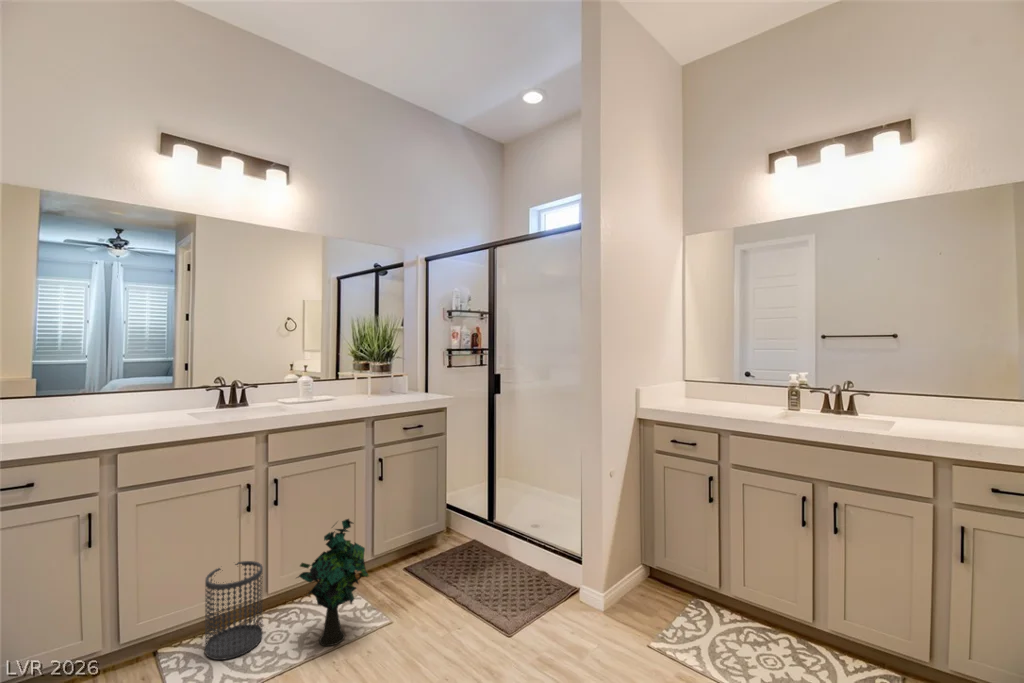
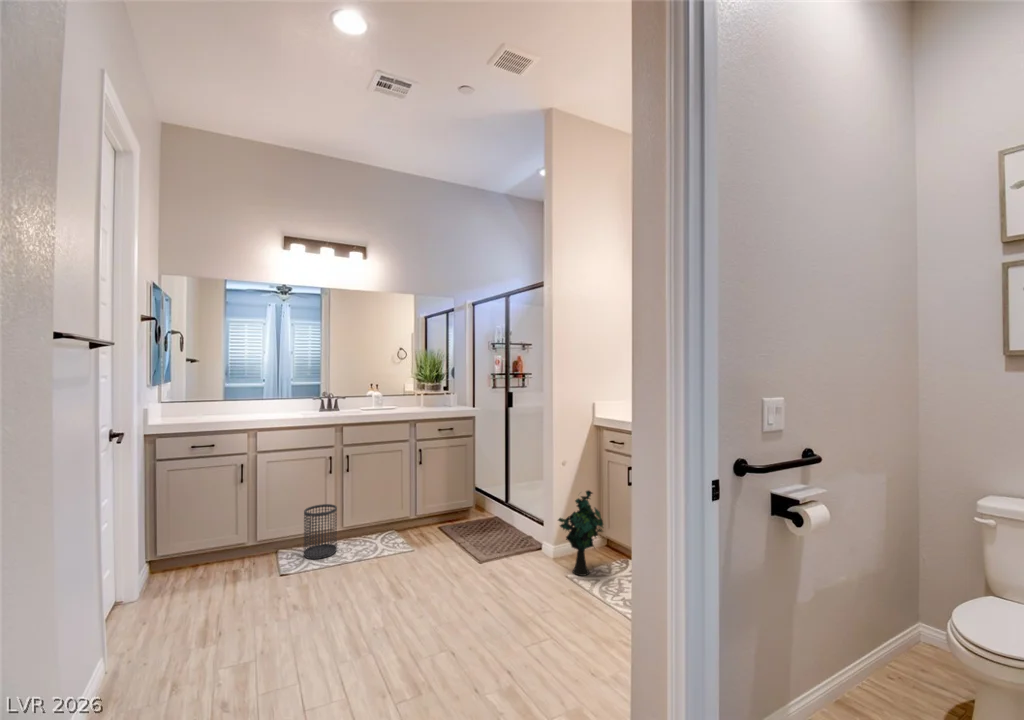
decorative plant: present [298,519,369,646] -> present [558,491,603,576]

